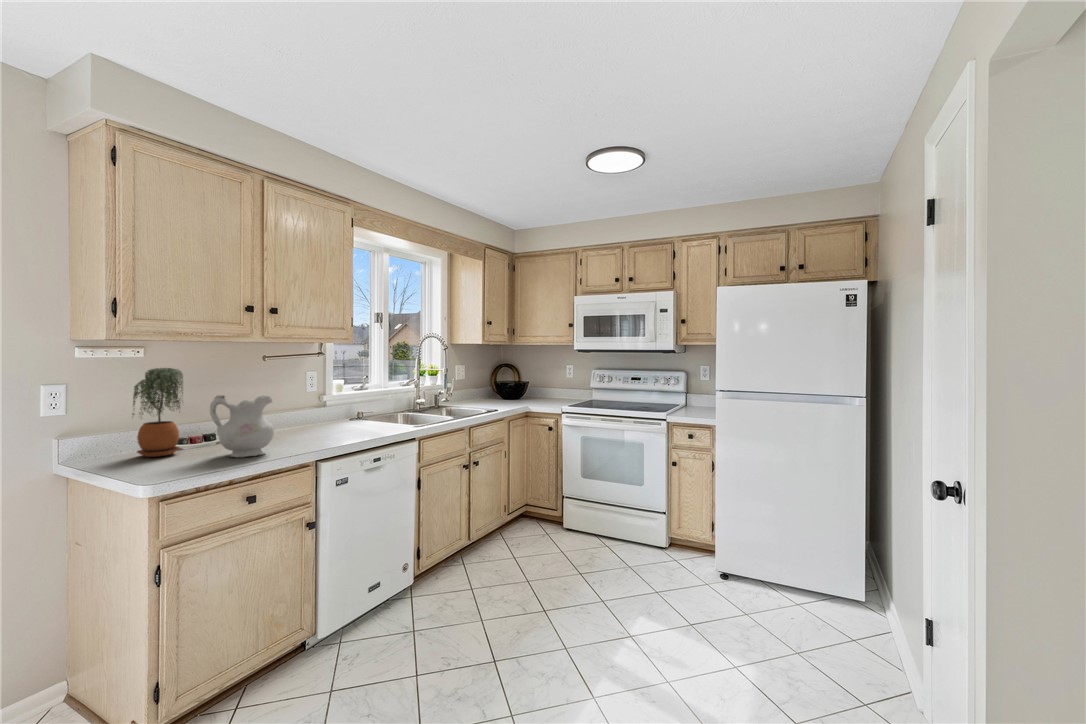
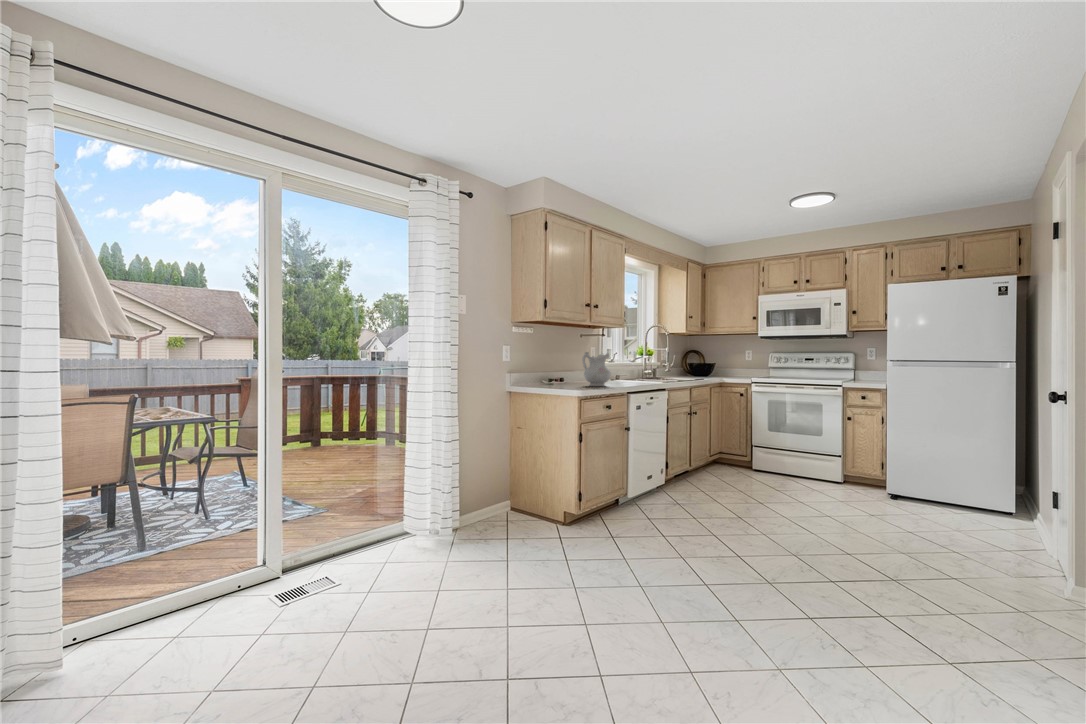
potted plant: present [132,368,183,457] -> none [541,337,563,385]

